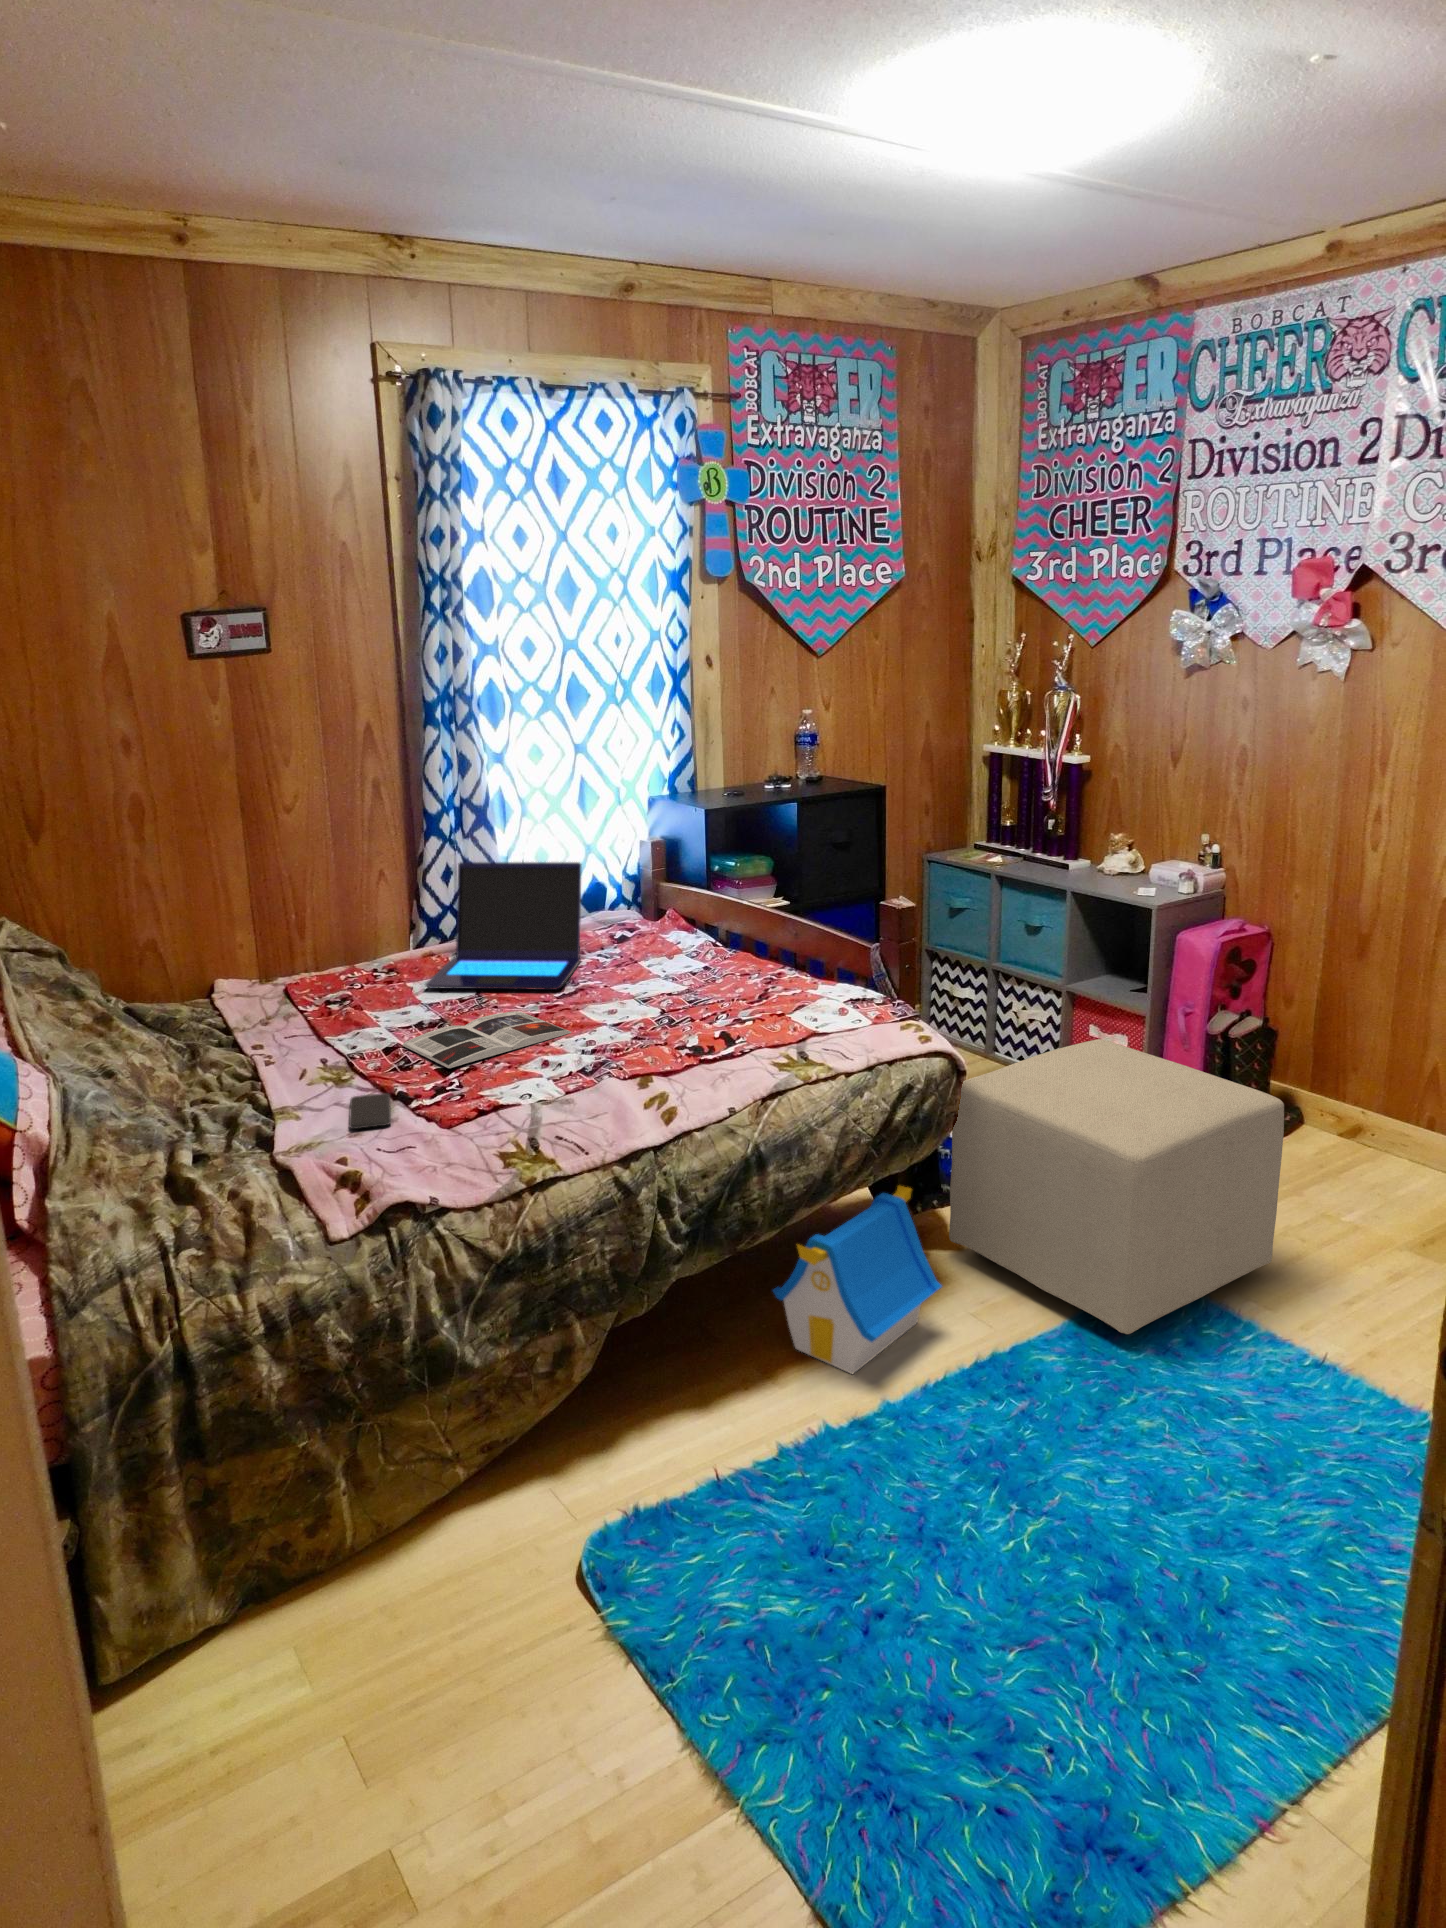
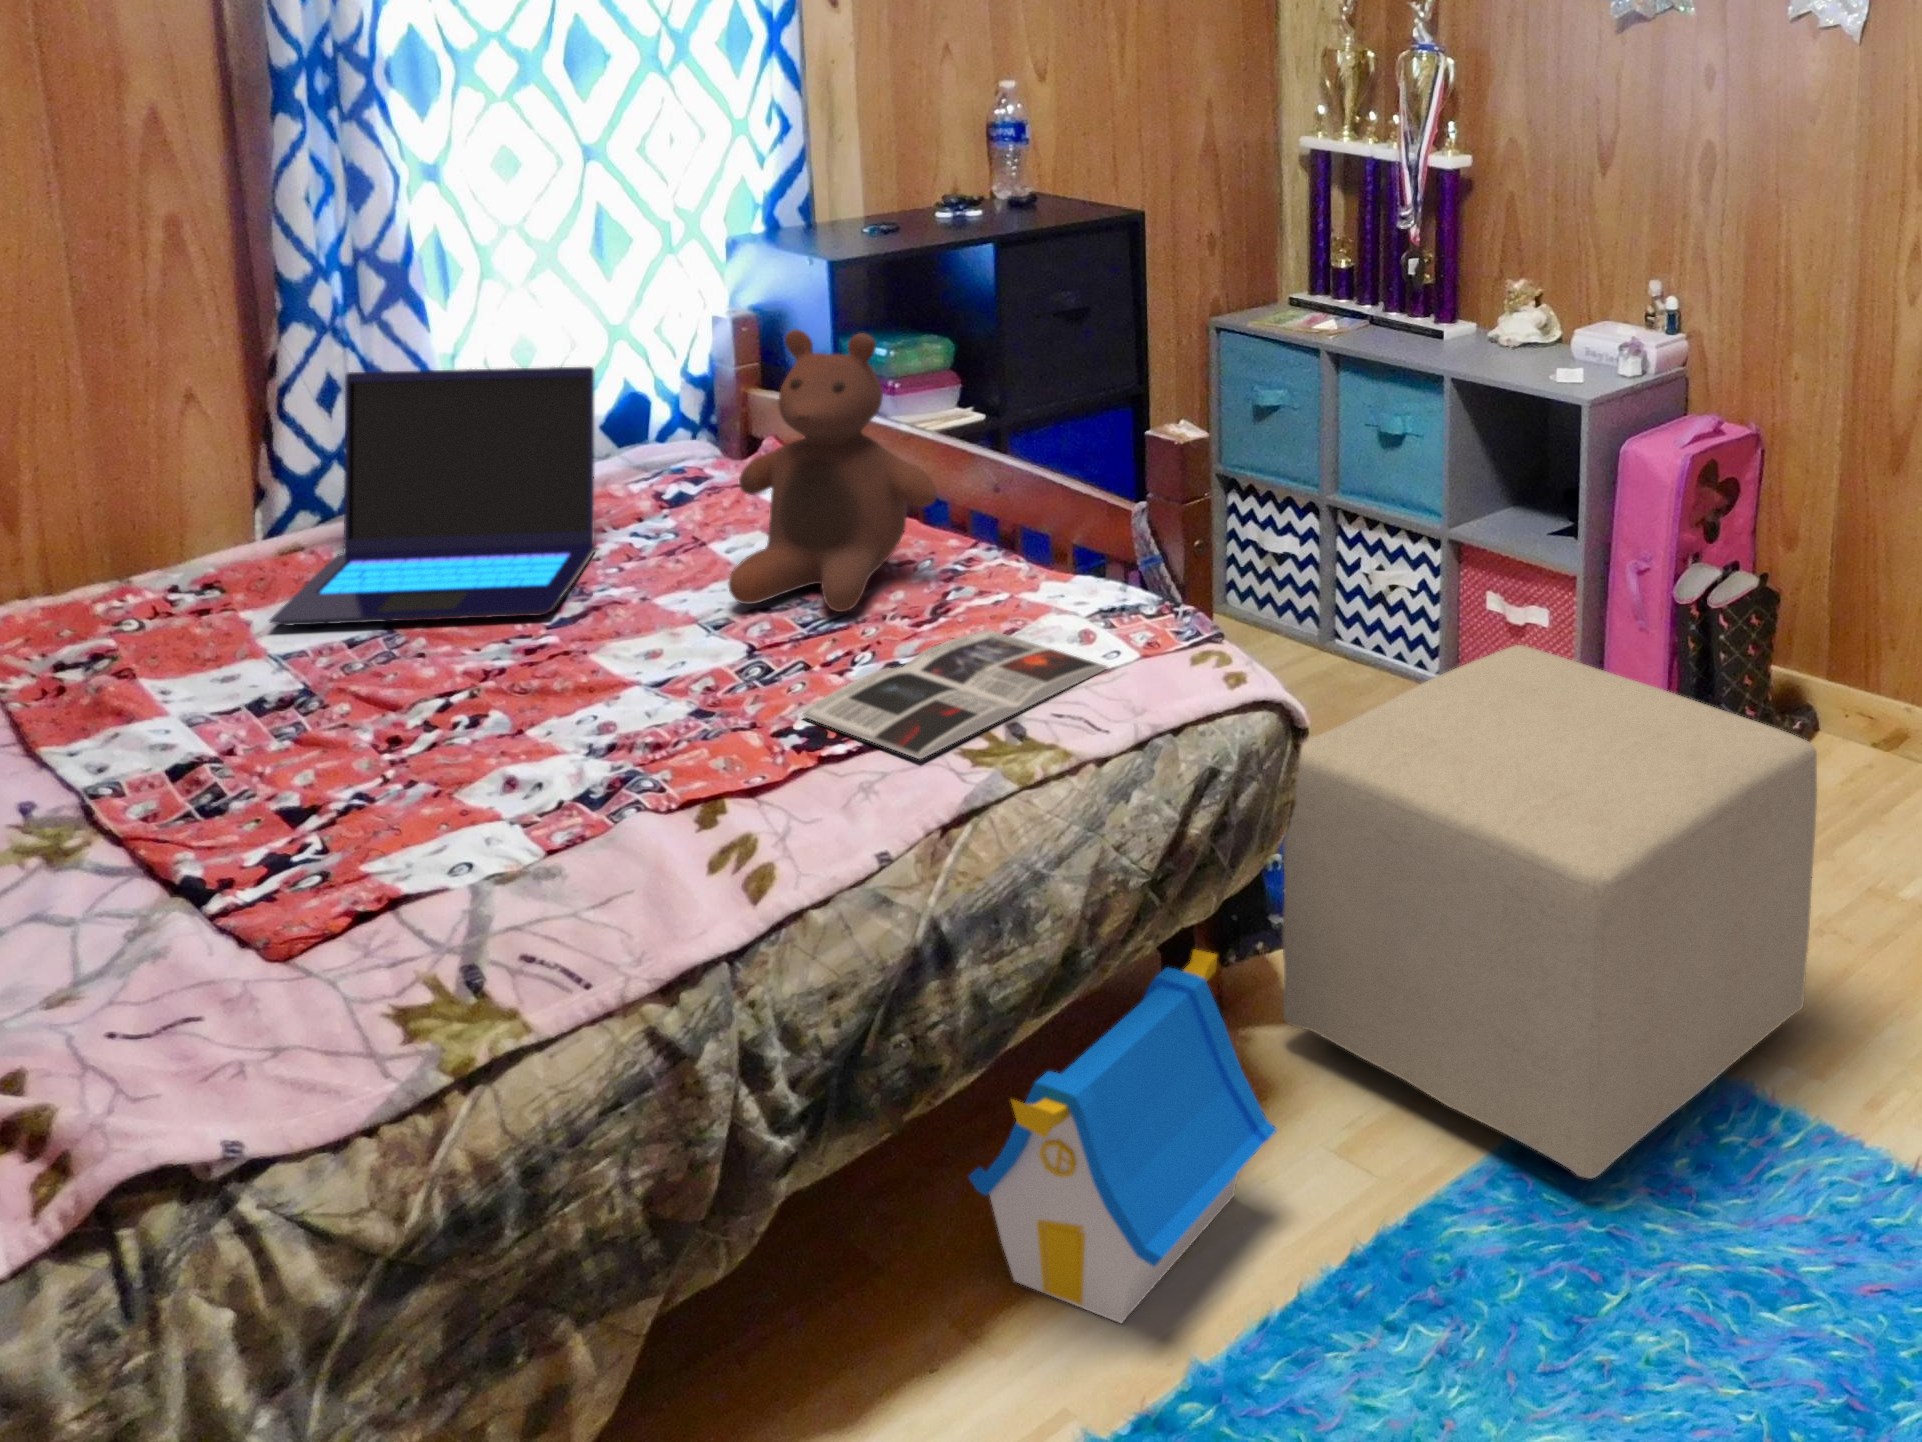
stuffed bear: none [651,841,763,995] -> present [728,329,937,612]
magazine: present [403,1011,571,1068] -> present [802,630,1108,759]
smartphone: present [349,1093,391,1129] -> none [61,881,166,978]

